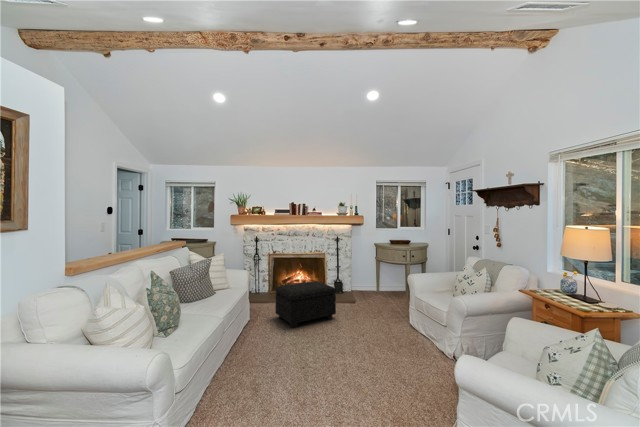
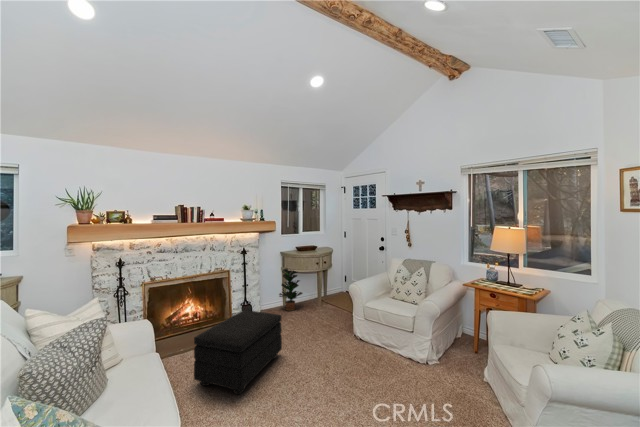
potted plant: none [365,258,389,296] -> present [279,269,302,311]

